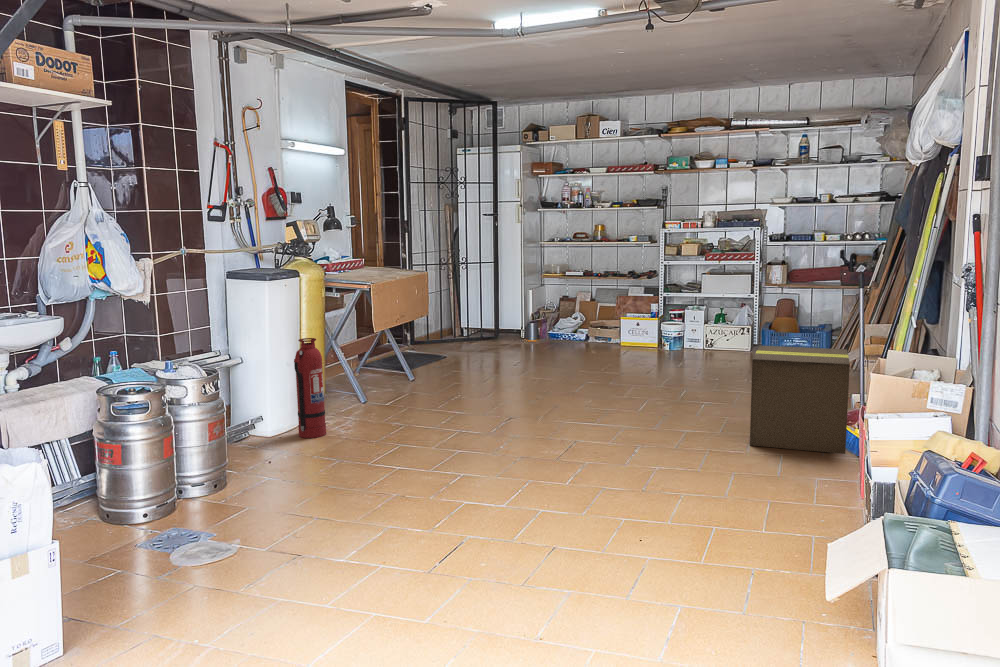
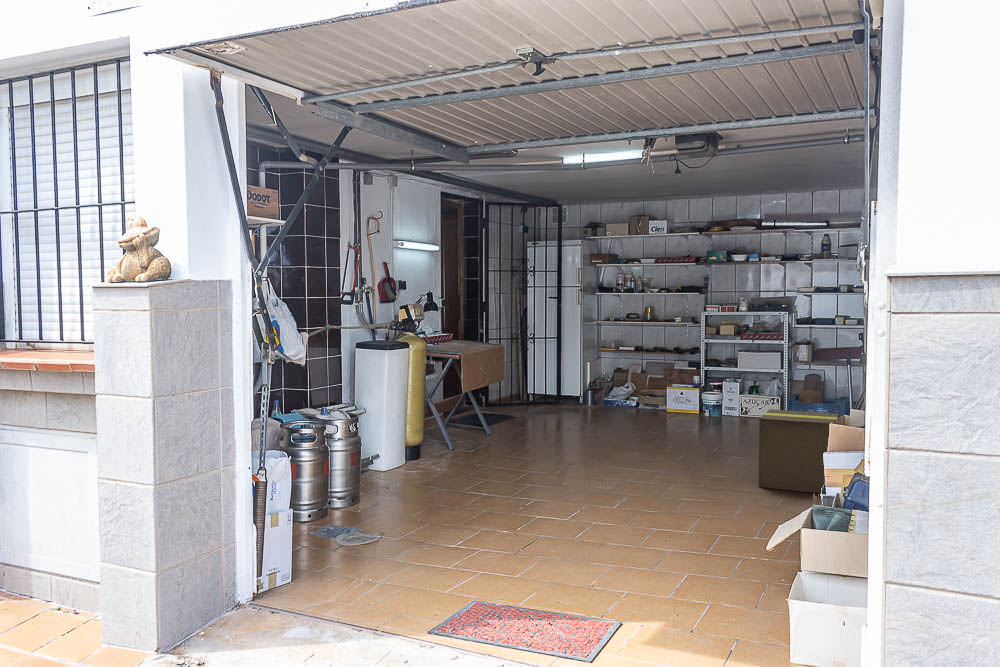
fire extinguisher: present [294,338,326,438] -> none [405,395,426,472]

